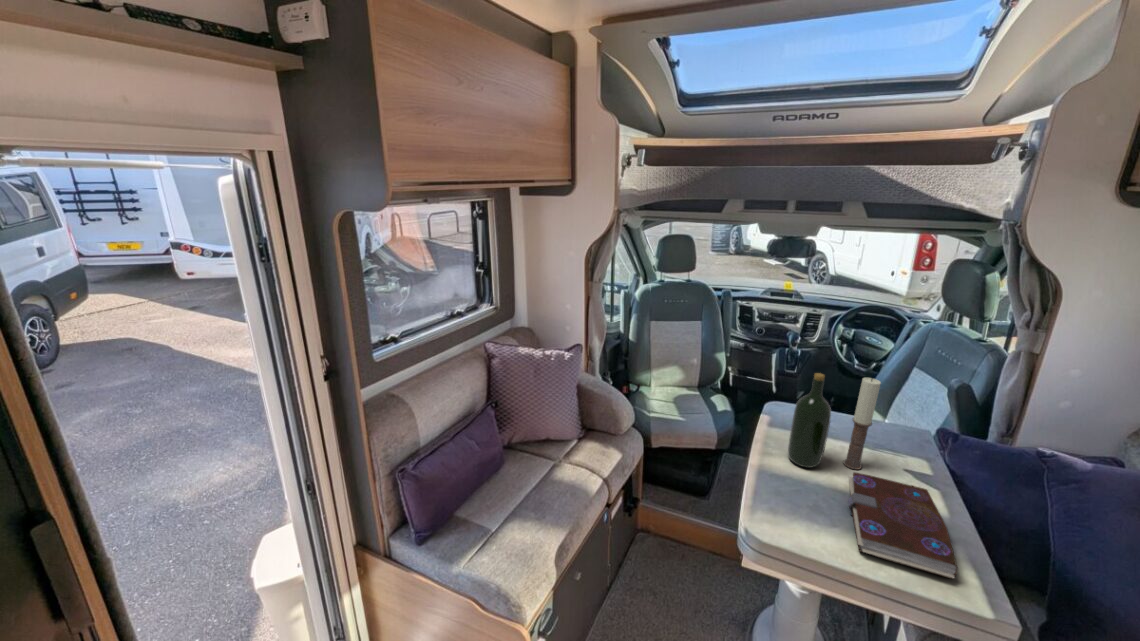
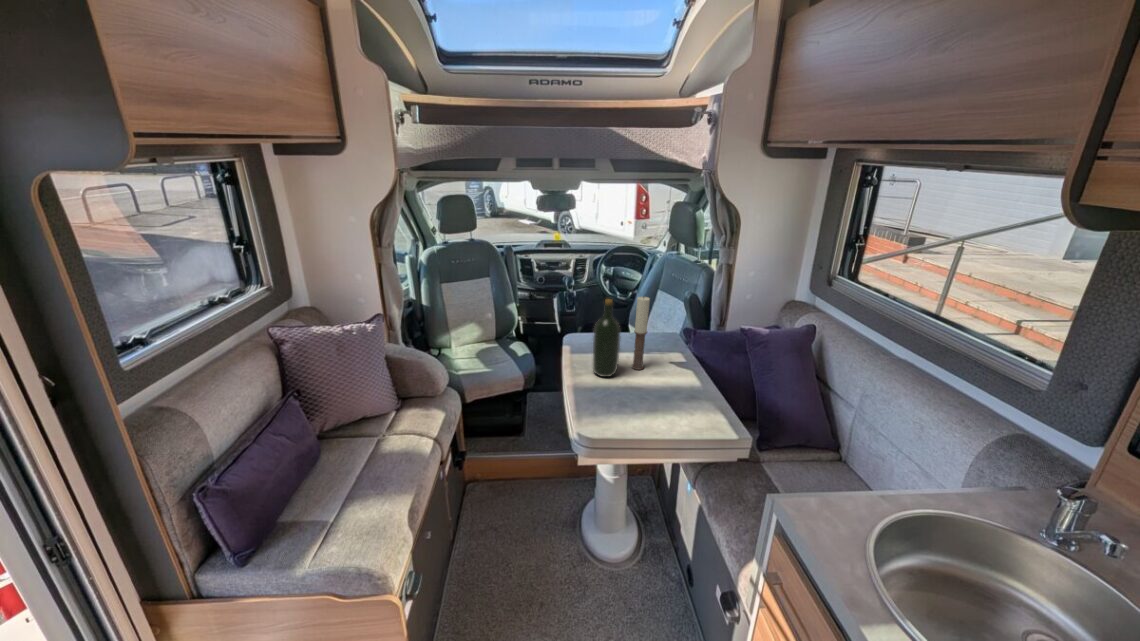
book: present [848,472,958,579] -> none [638,370,716,424]

